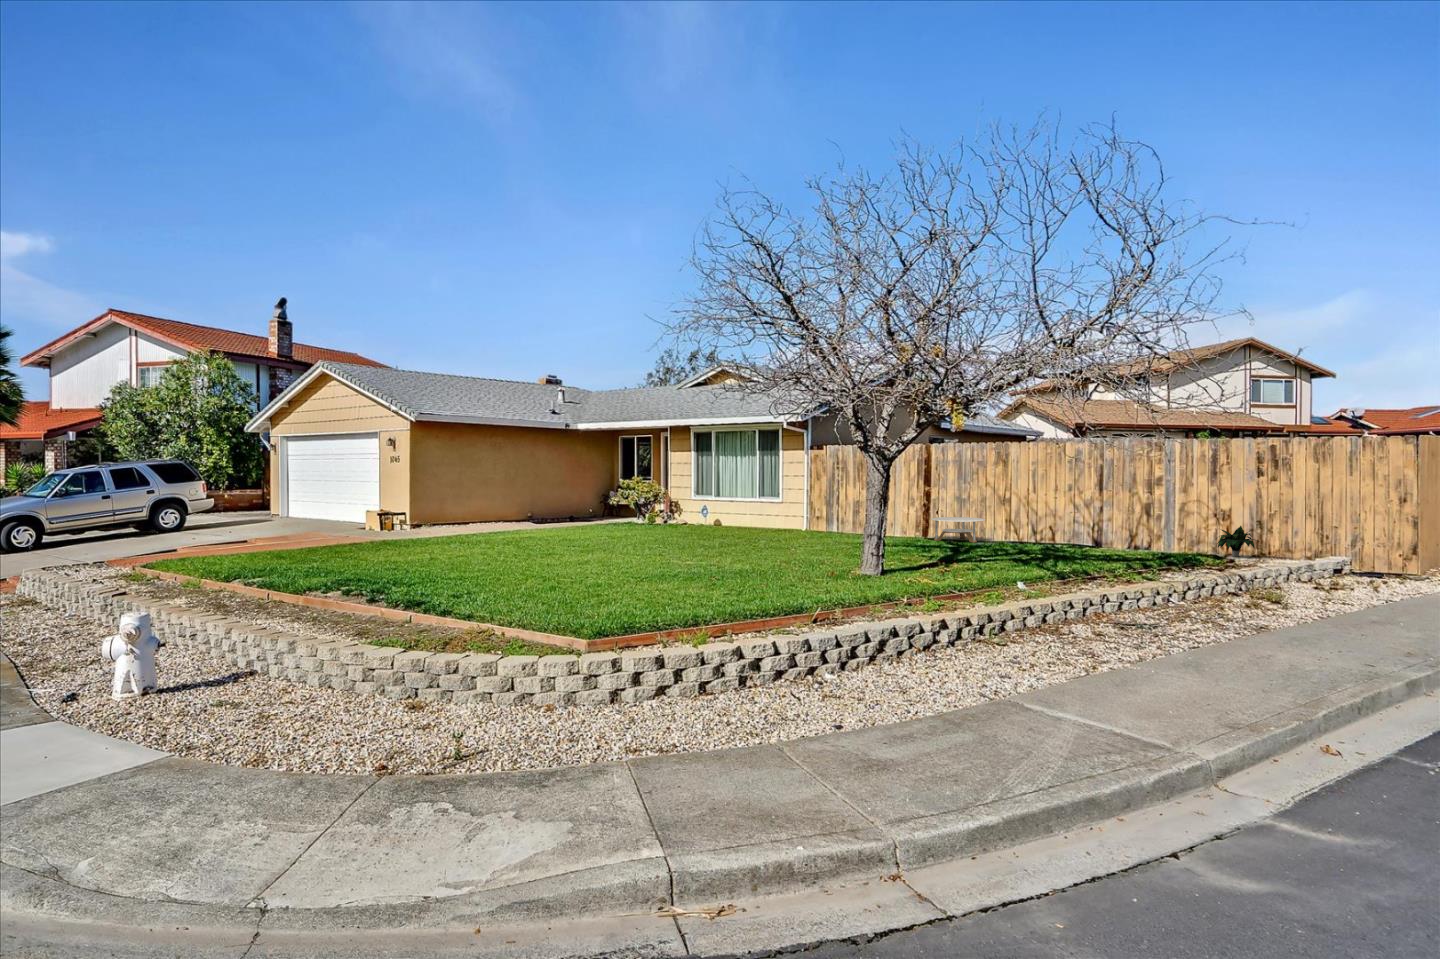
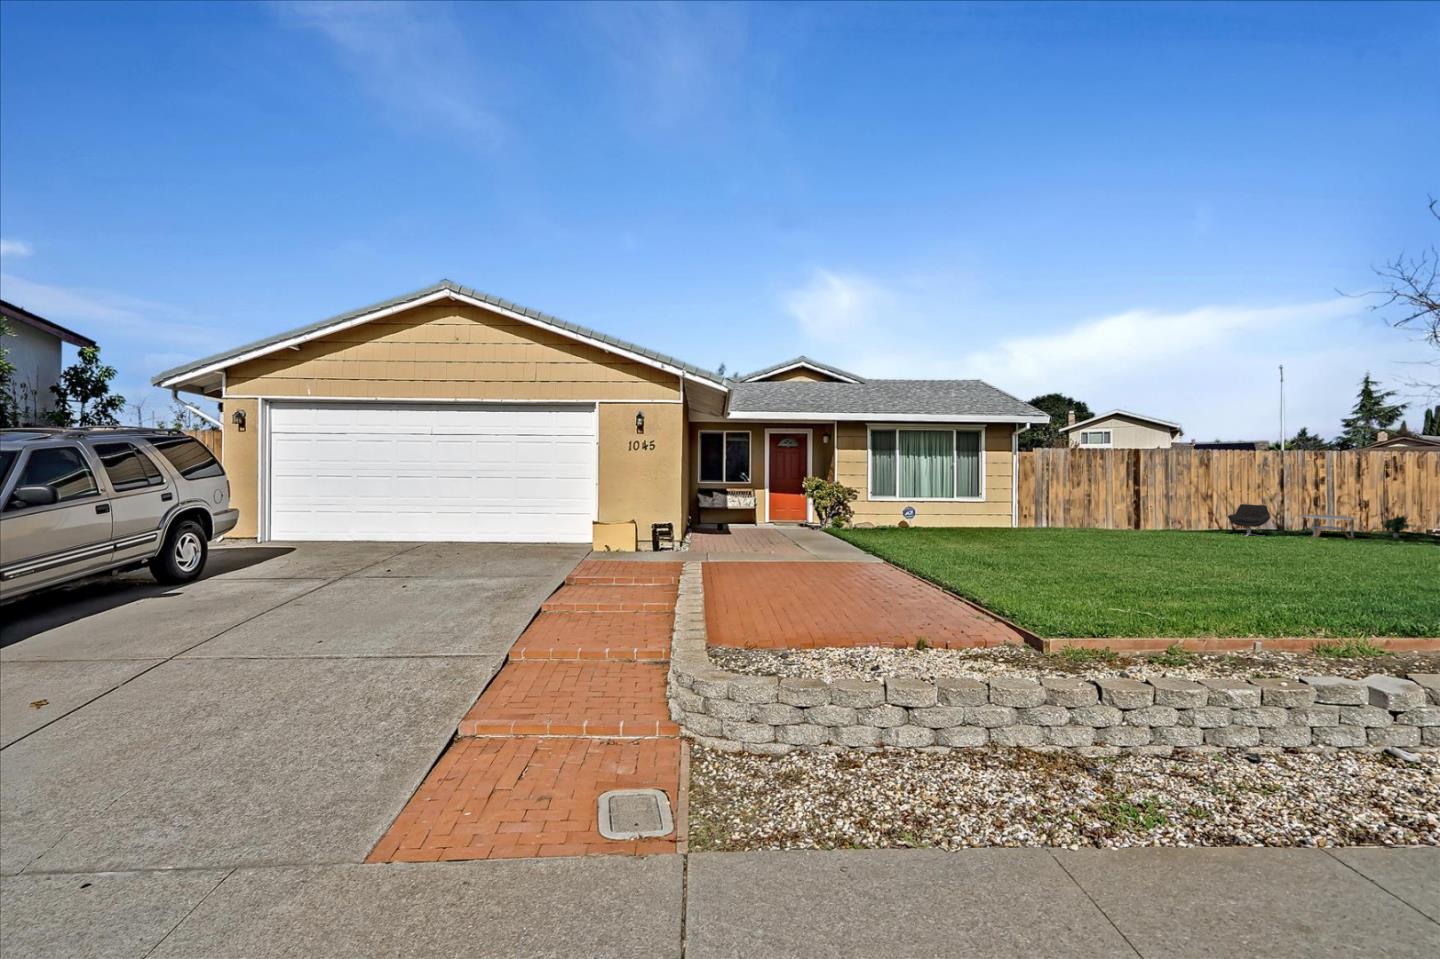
lounge chair: none [1015,510,1064,546] -> present [1228,504,1270,536]
round table: present [931,517,985,542] -> present [1301,515,1356,538]

